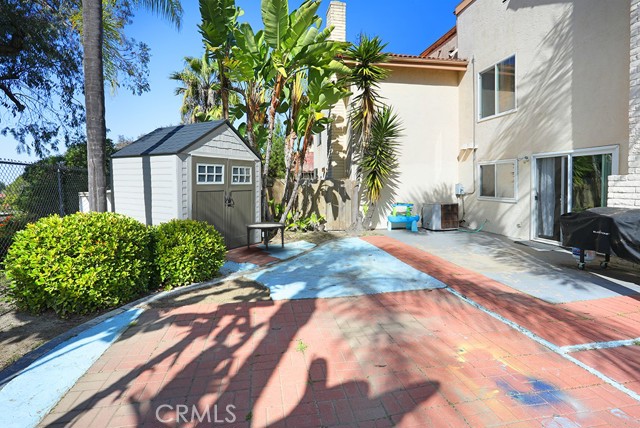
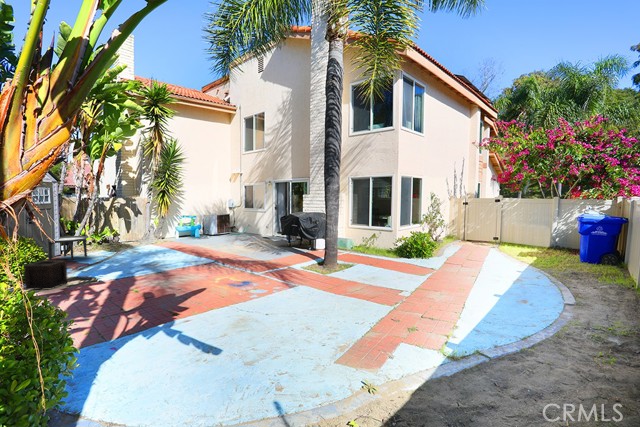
wooden crate: none [189,253,236,296] -> present [25,260,67,290]

